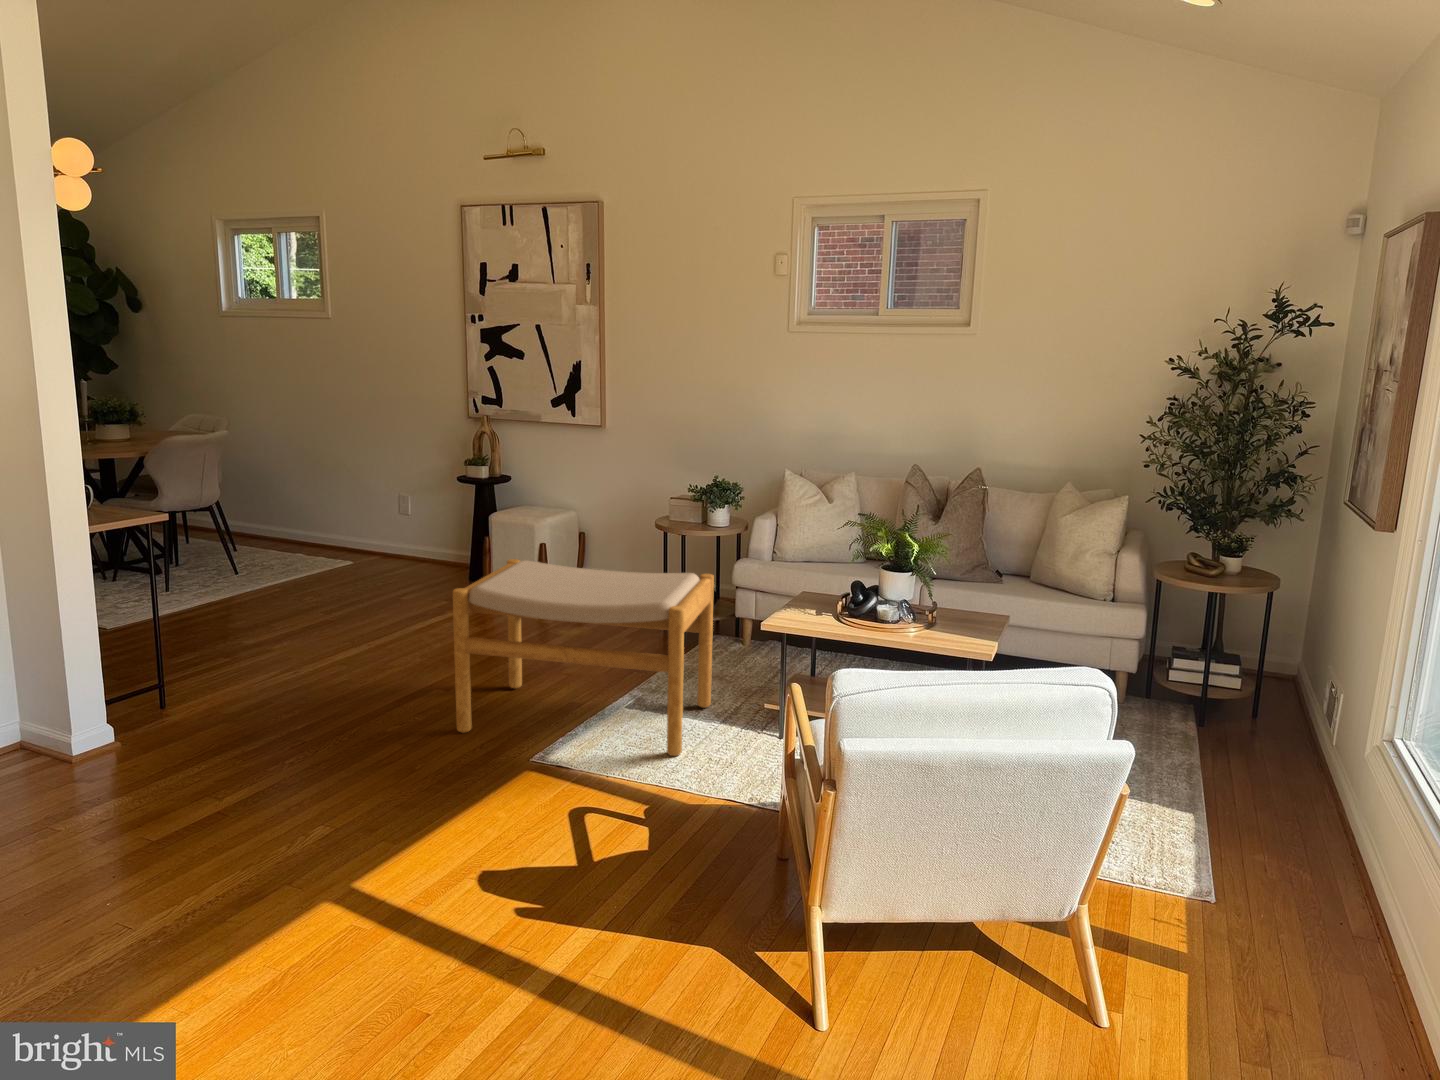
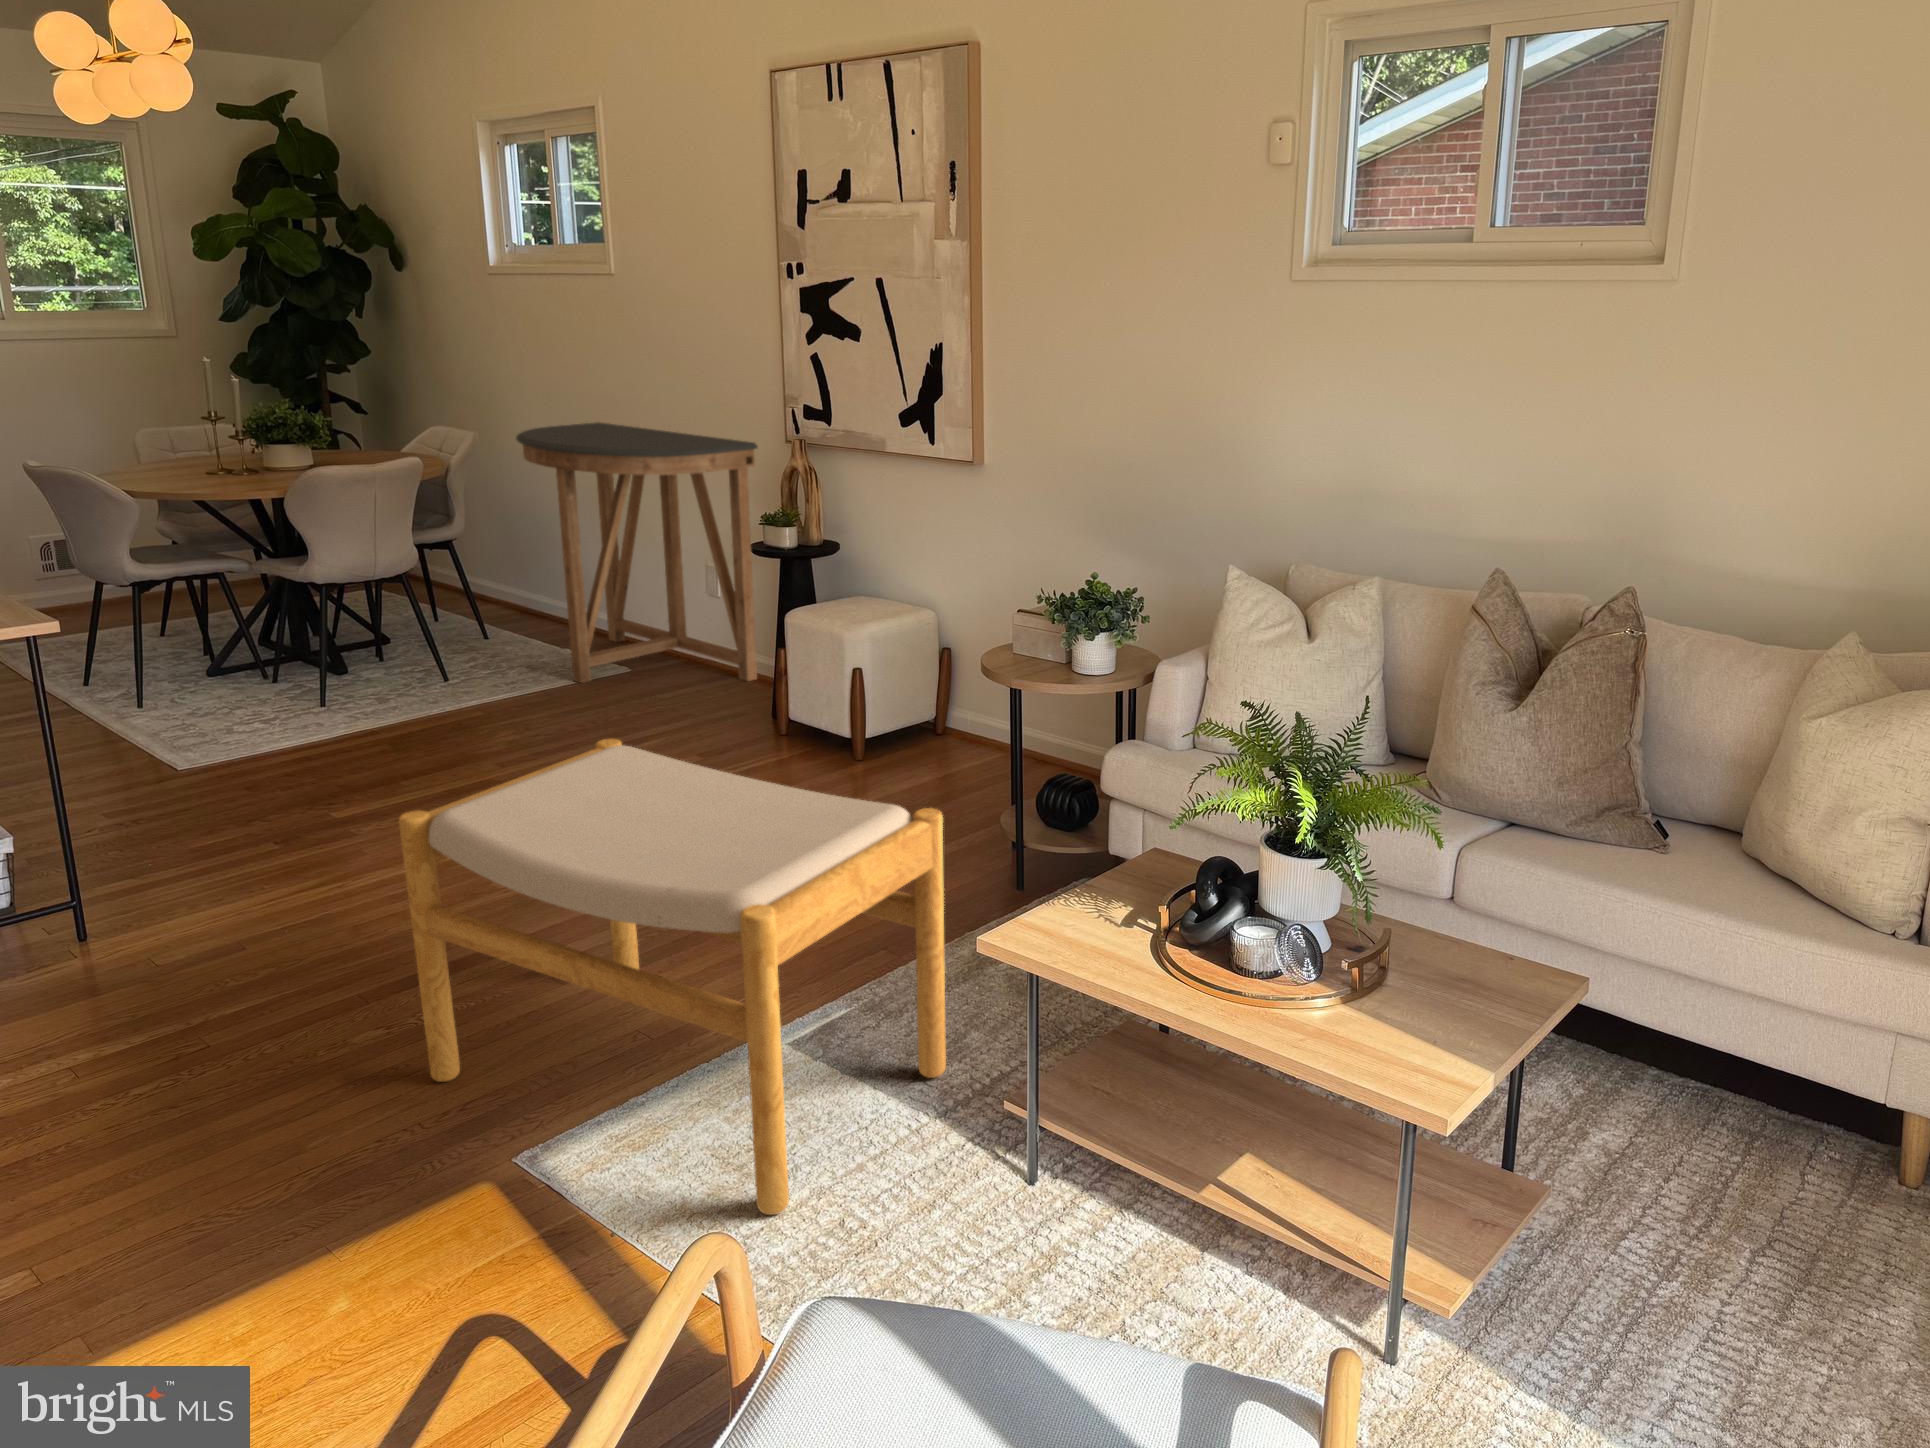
console table: none [281,410,449,569] -> present [516,422,758,683]

